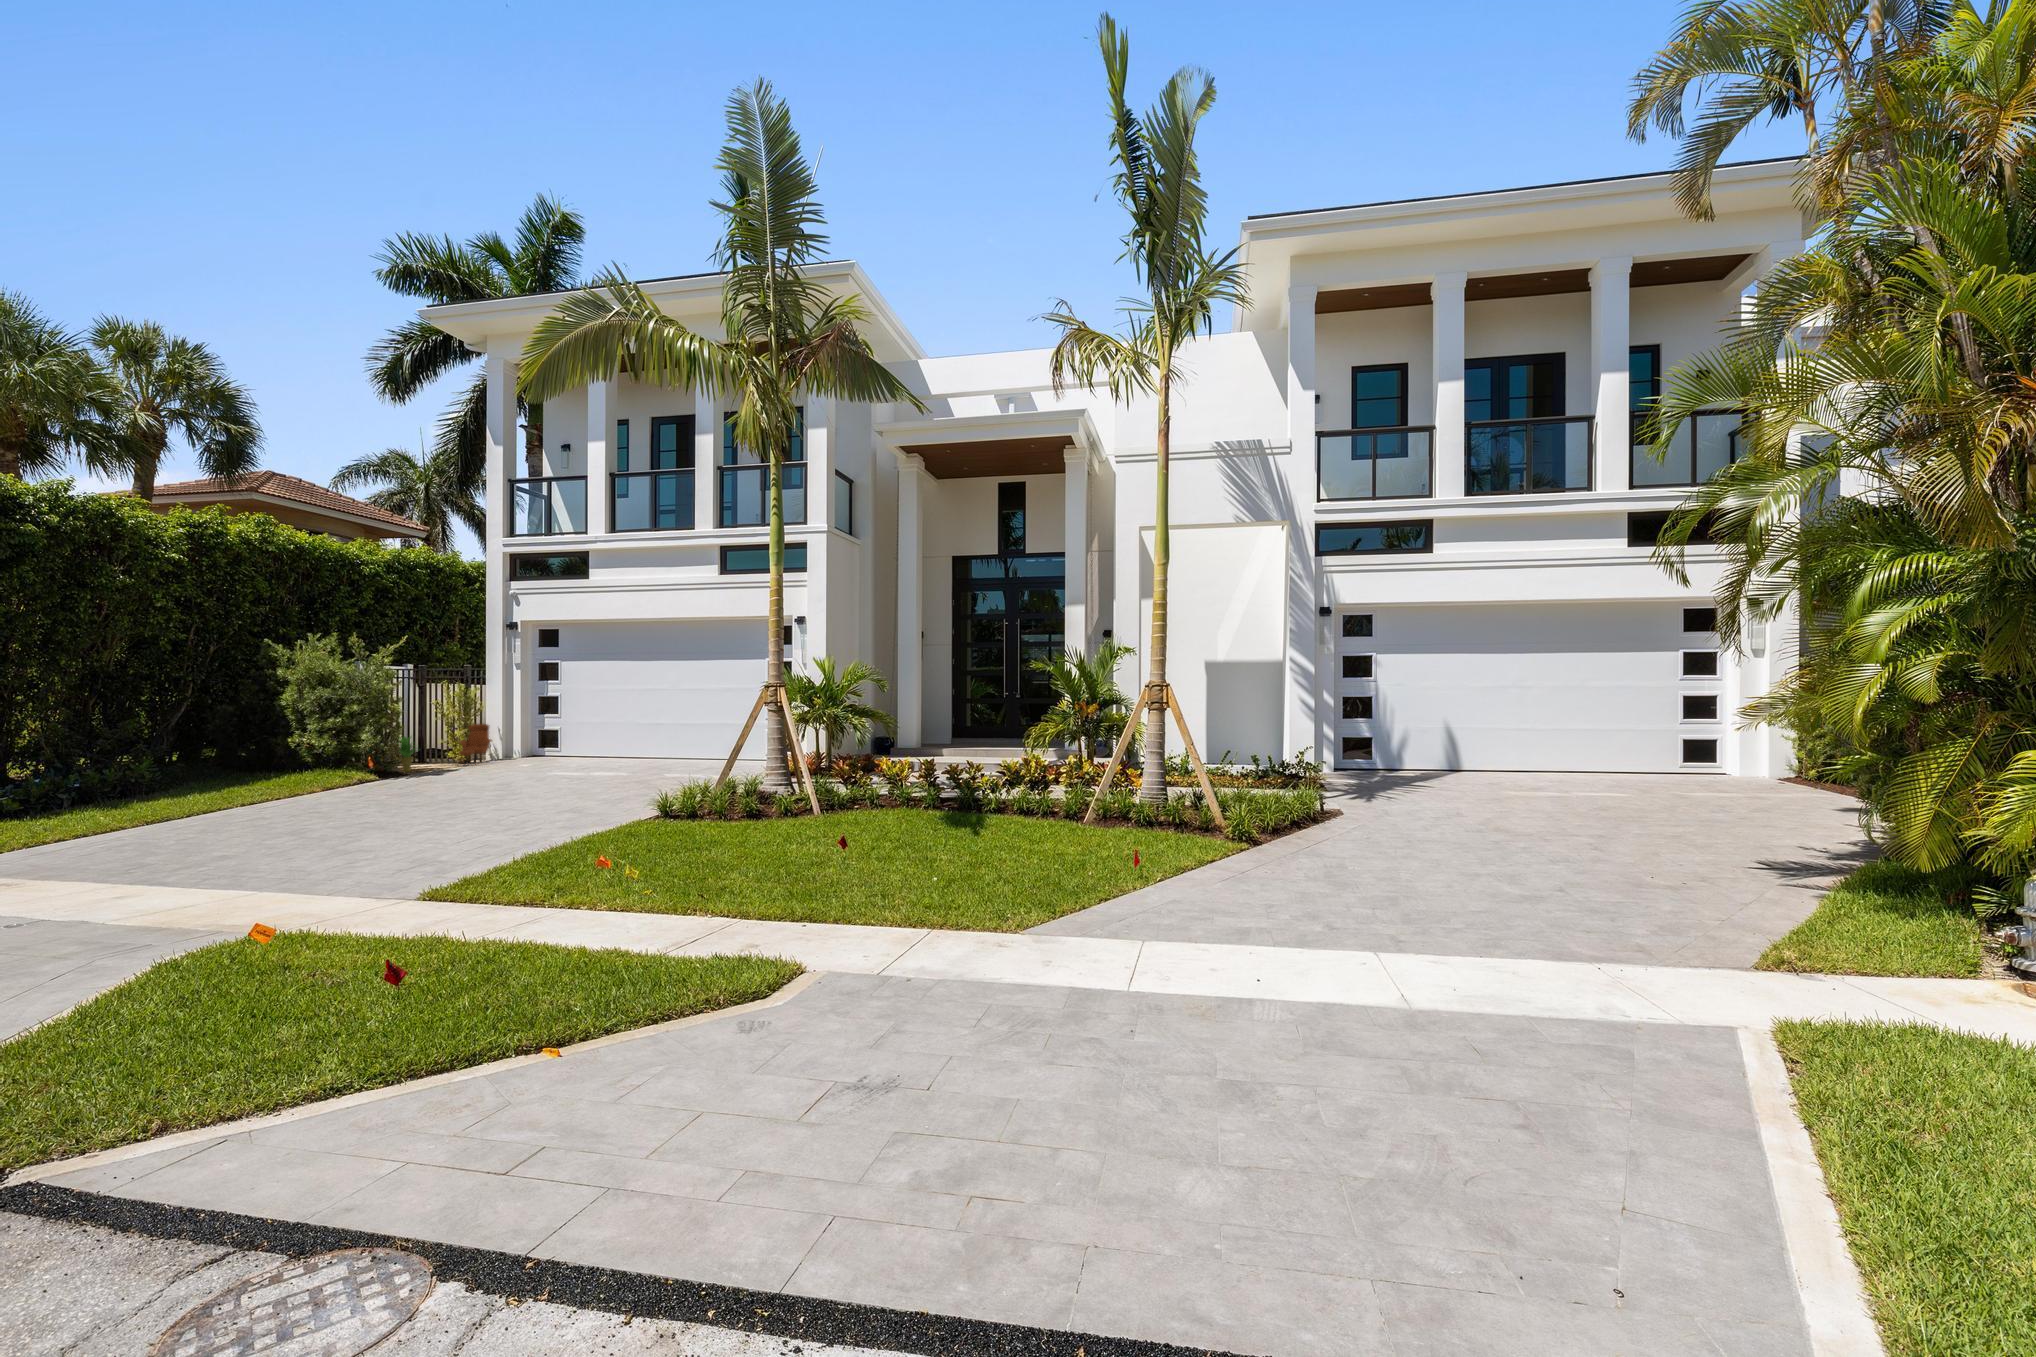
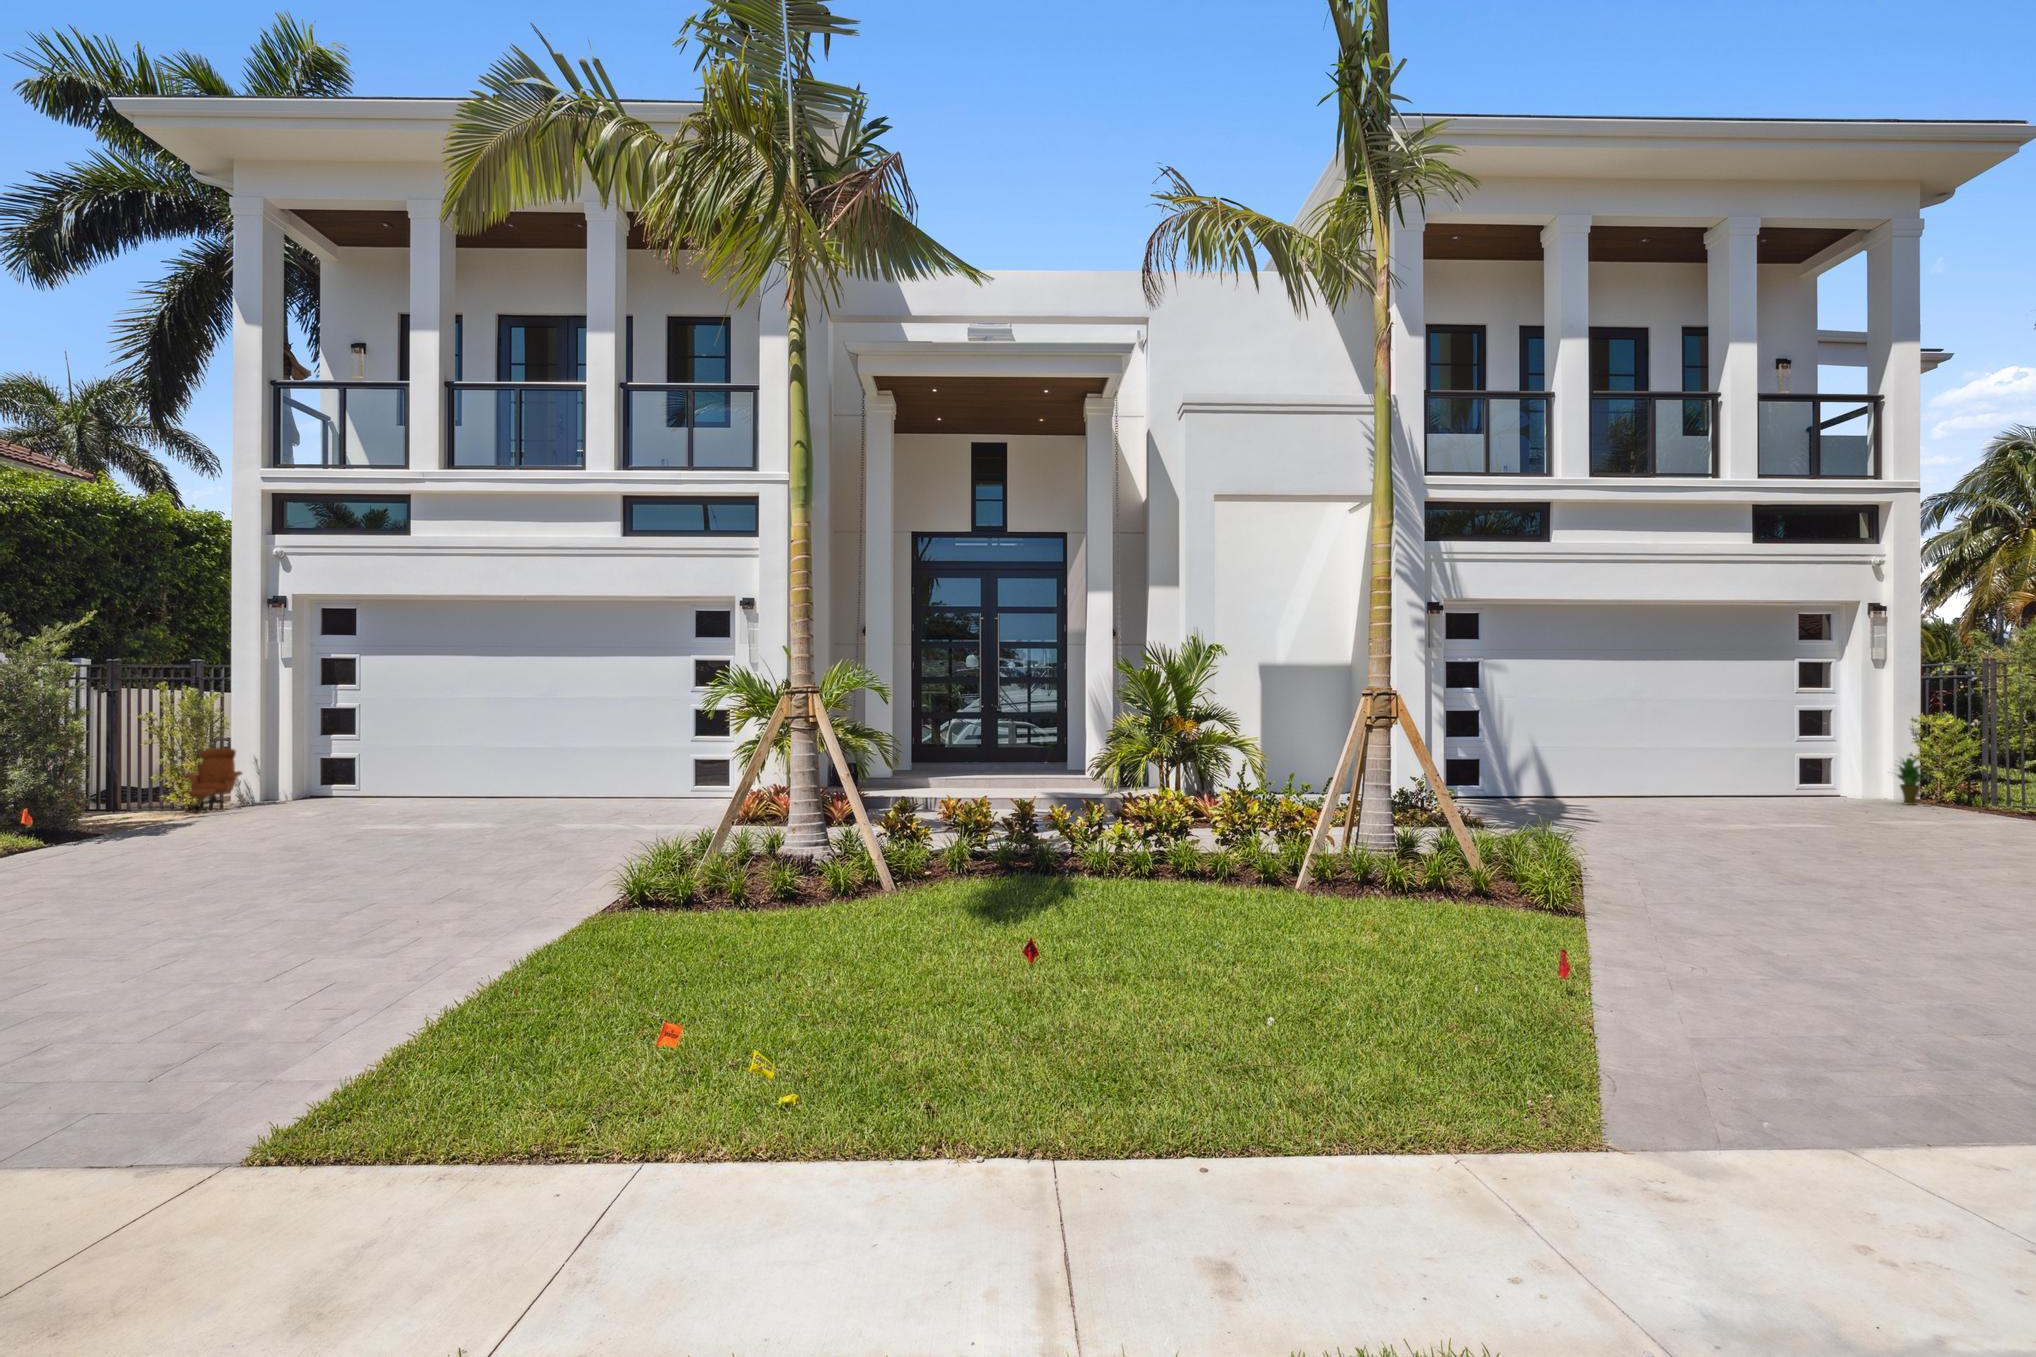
potted plant: present [397,737,415,772] -> present [1895,758,1922,805]

